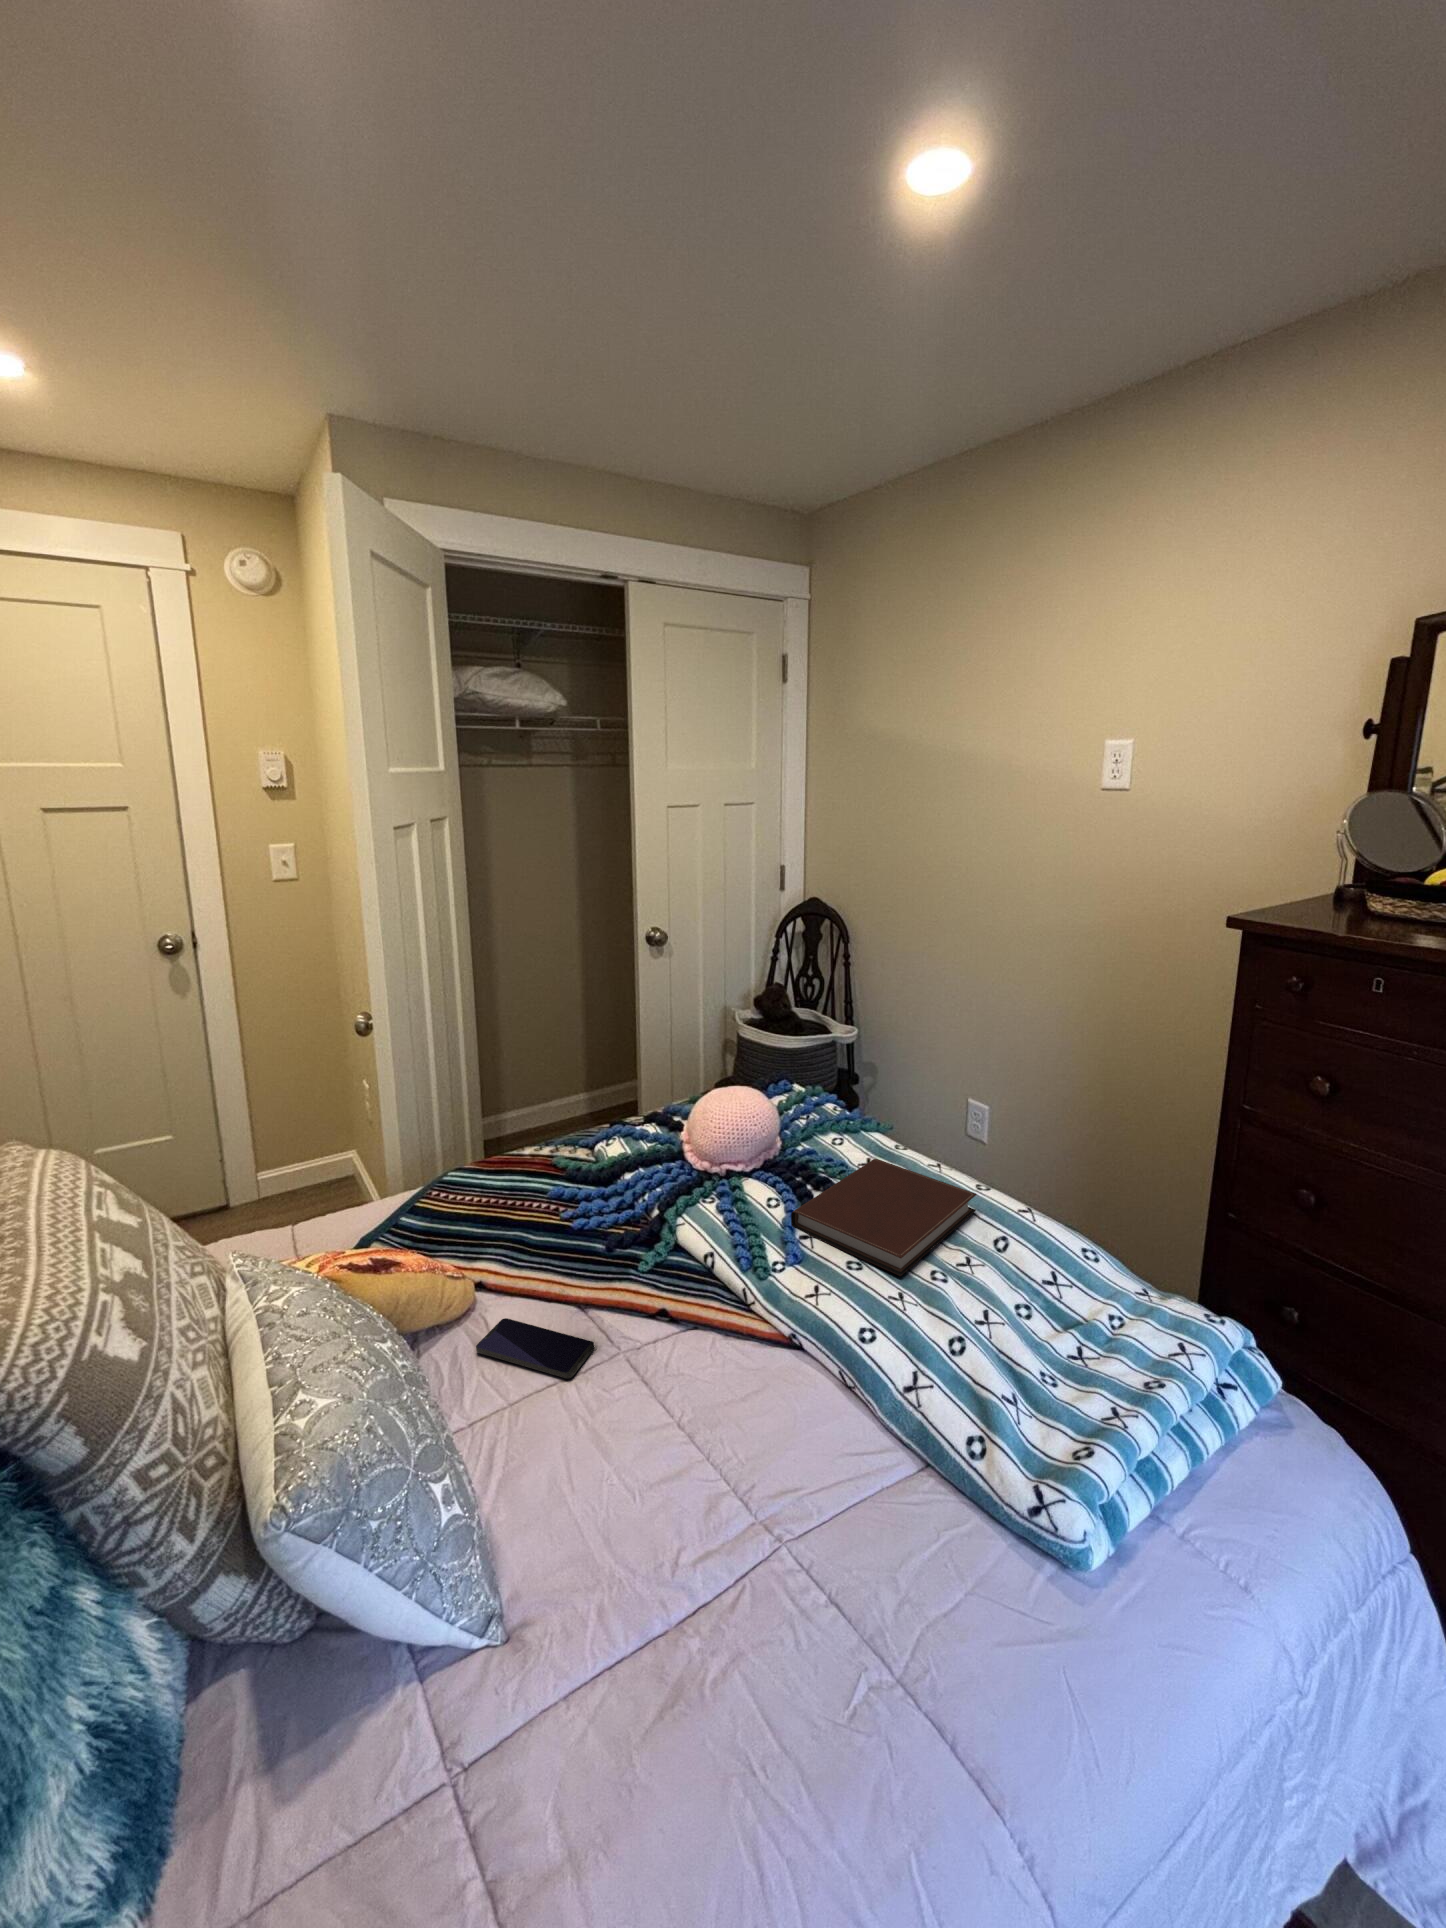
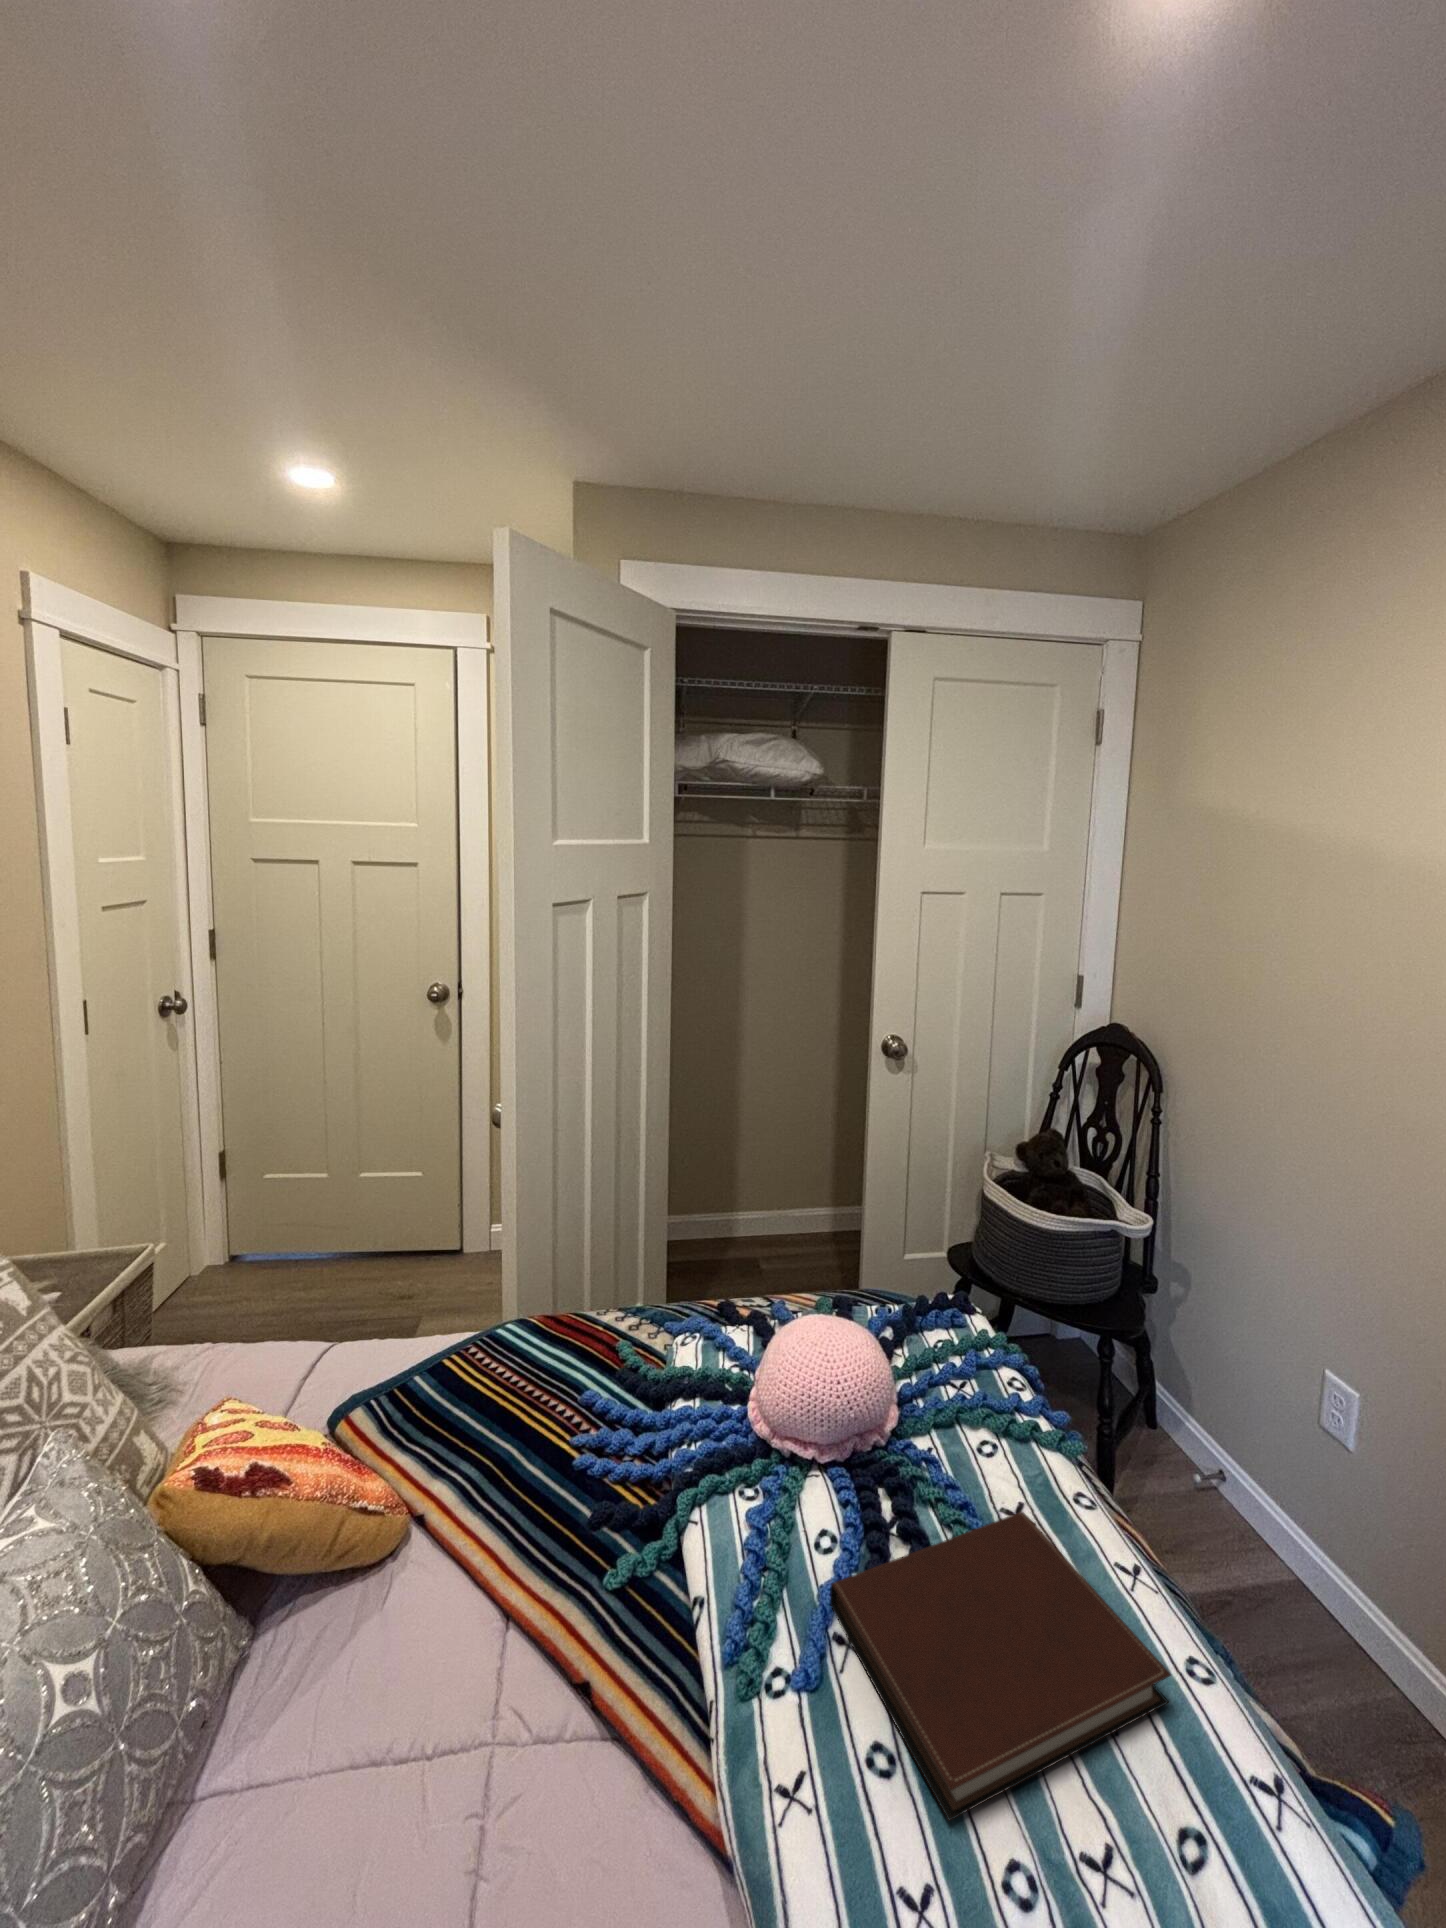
smartphone: present [476,1318,594,1378] -> none [353,1596,481,1757]

